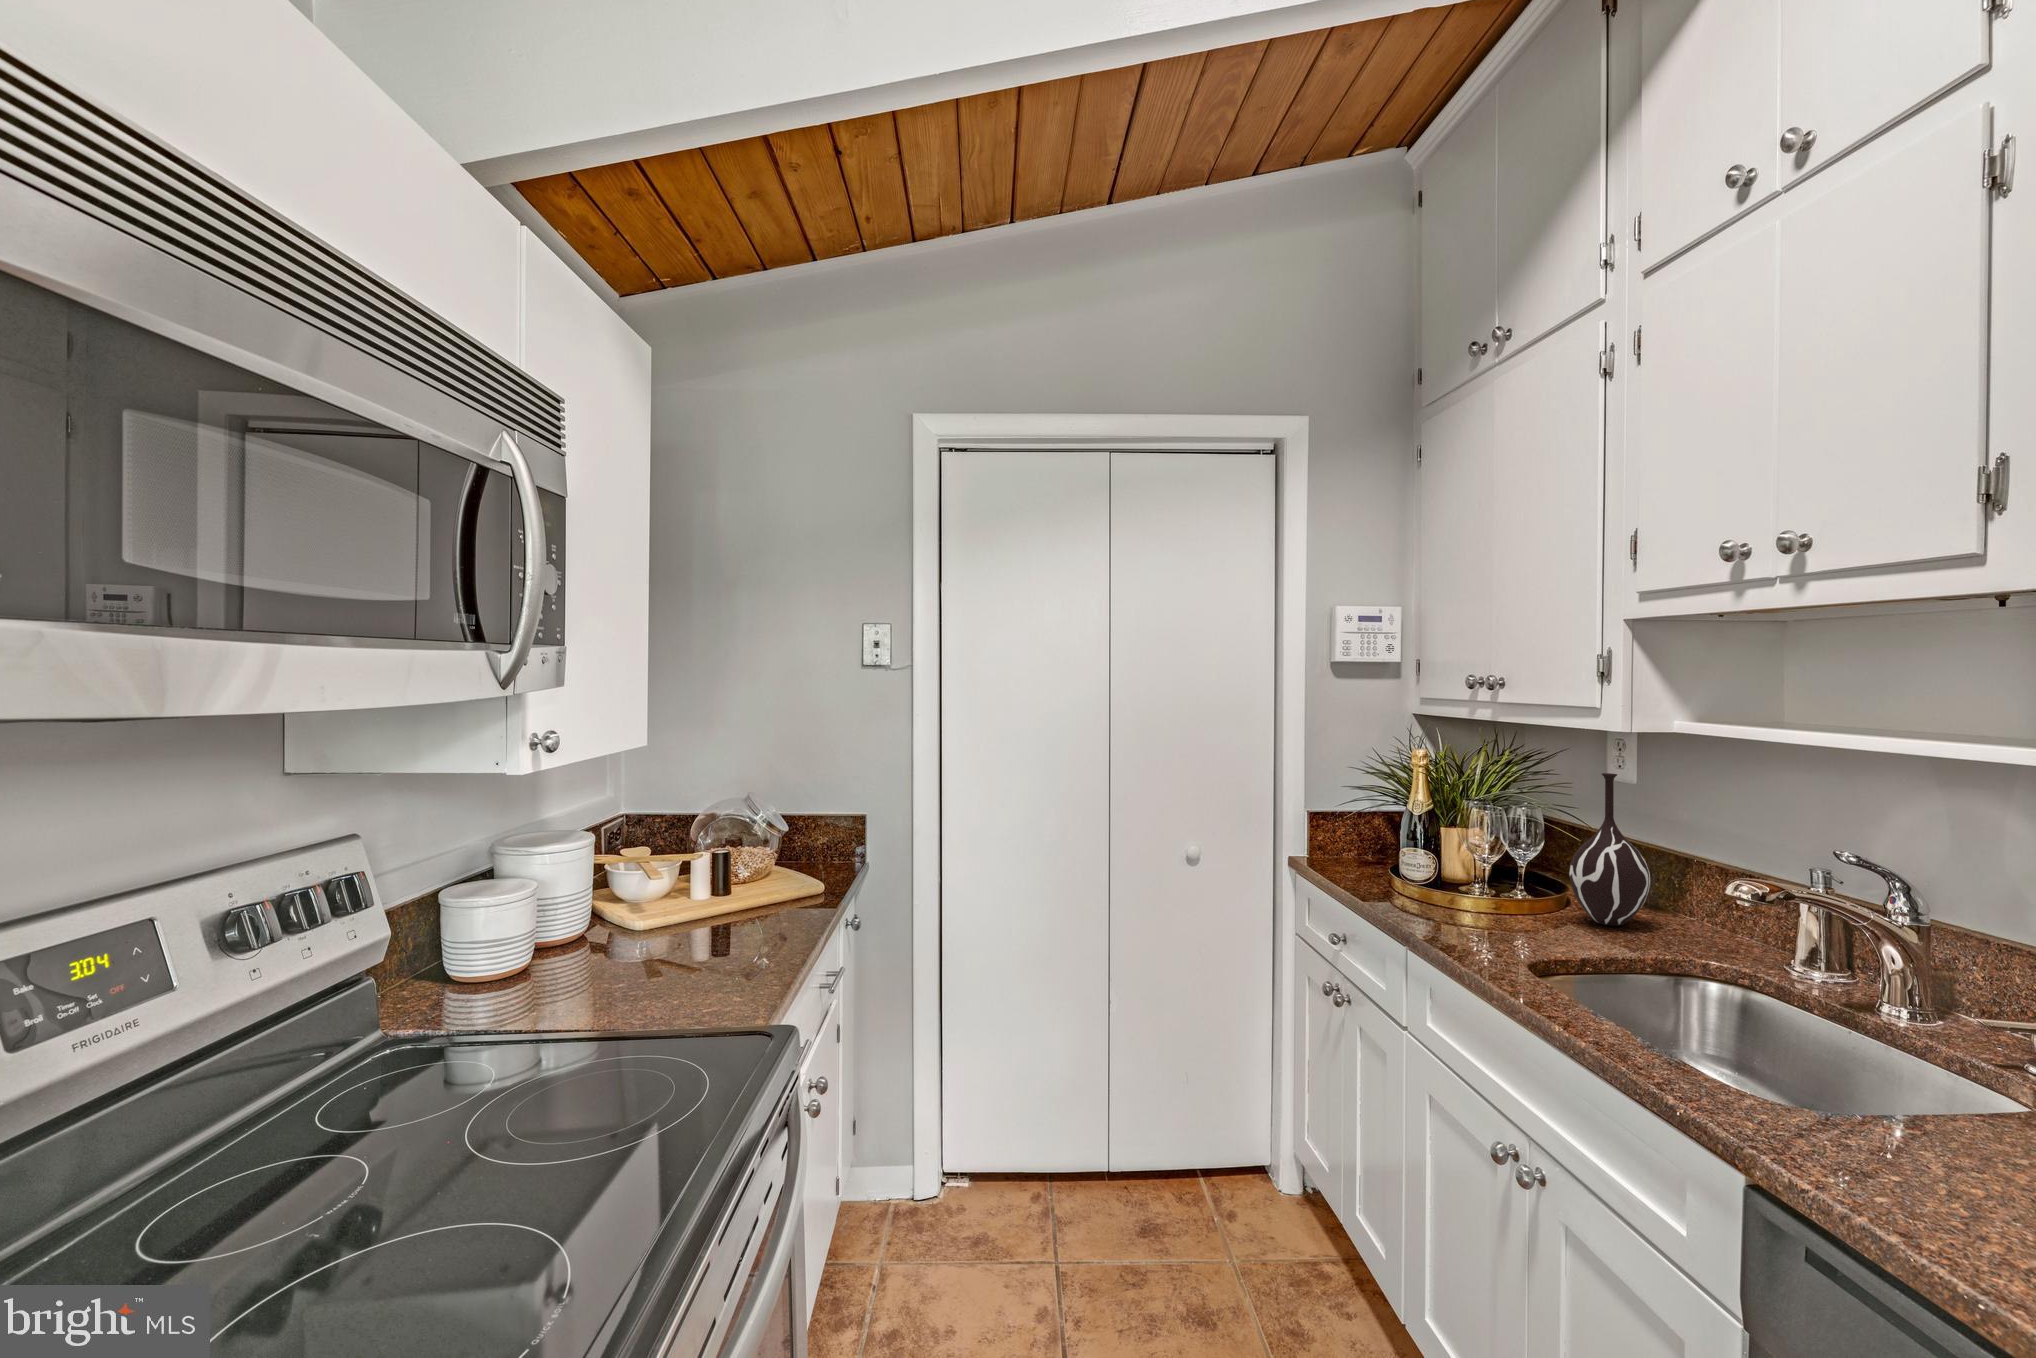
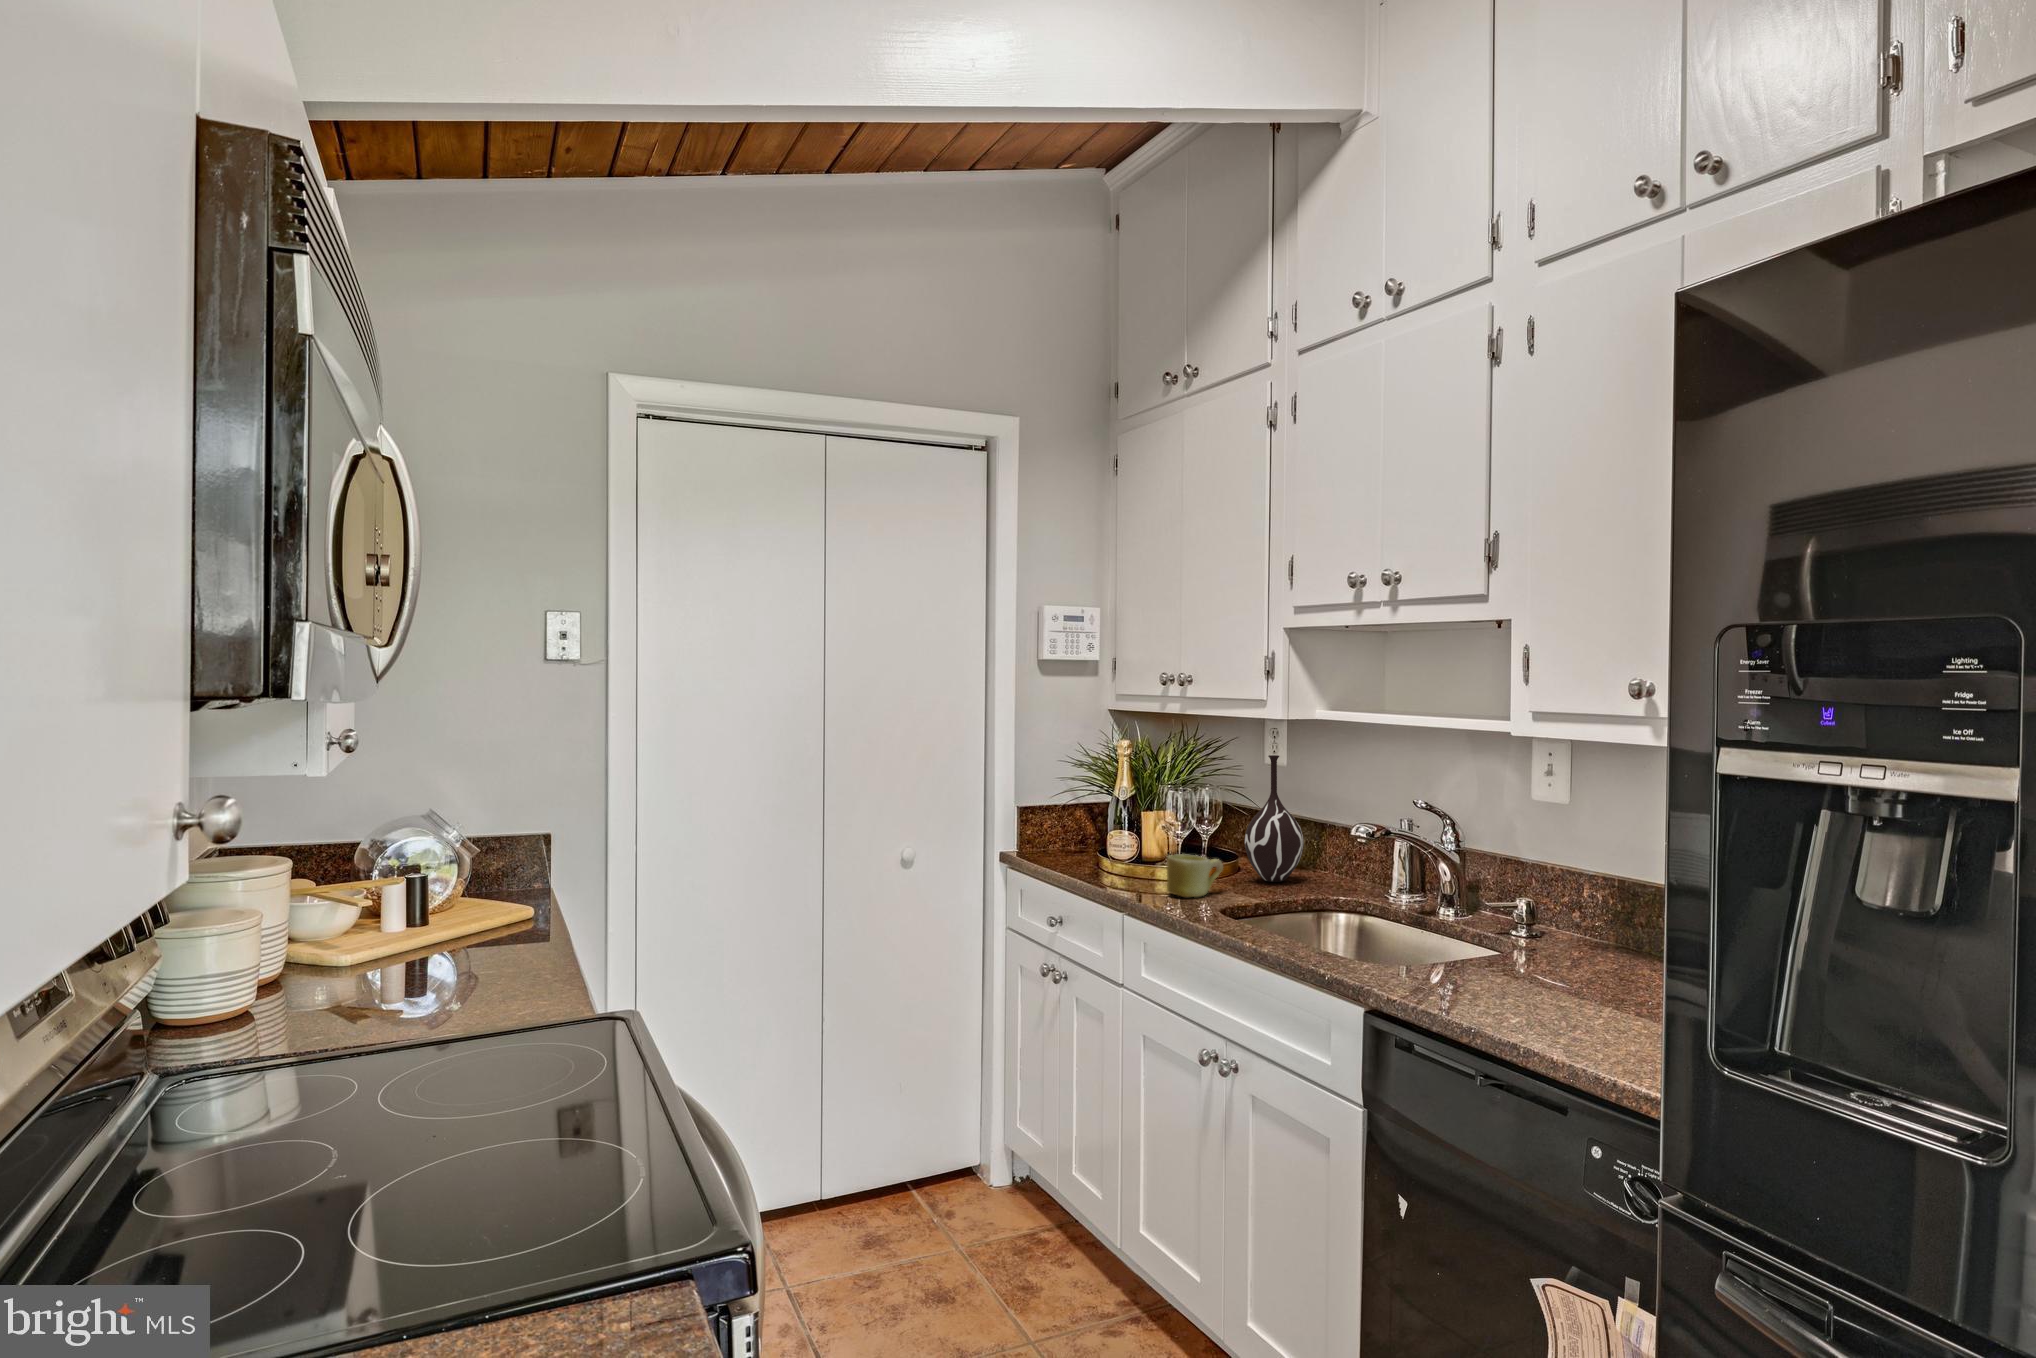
mug: none [1464,884,1539,938] -> present [1167,854,1223,897]

